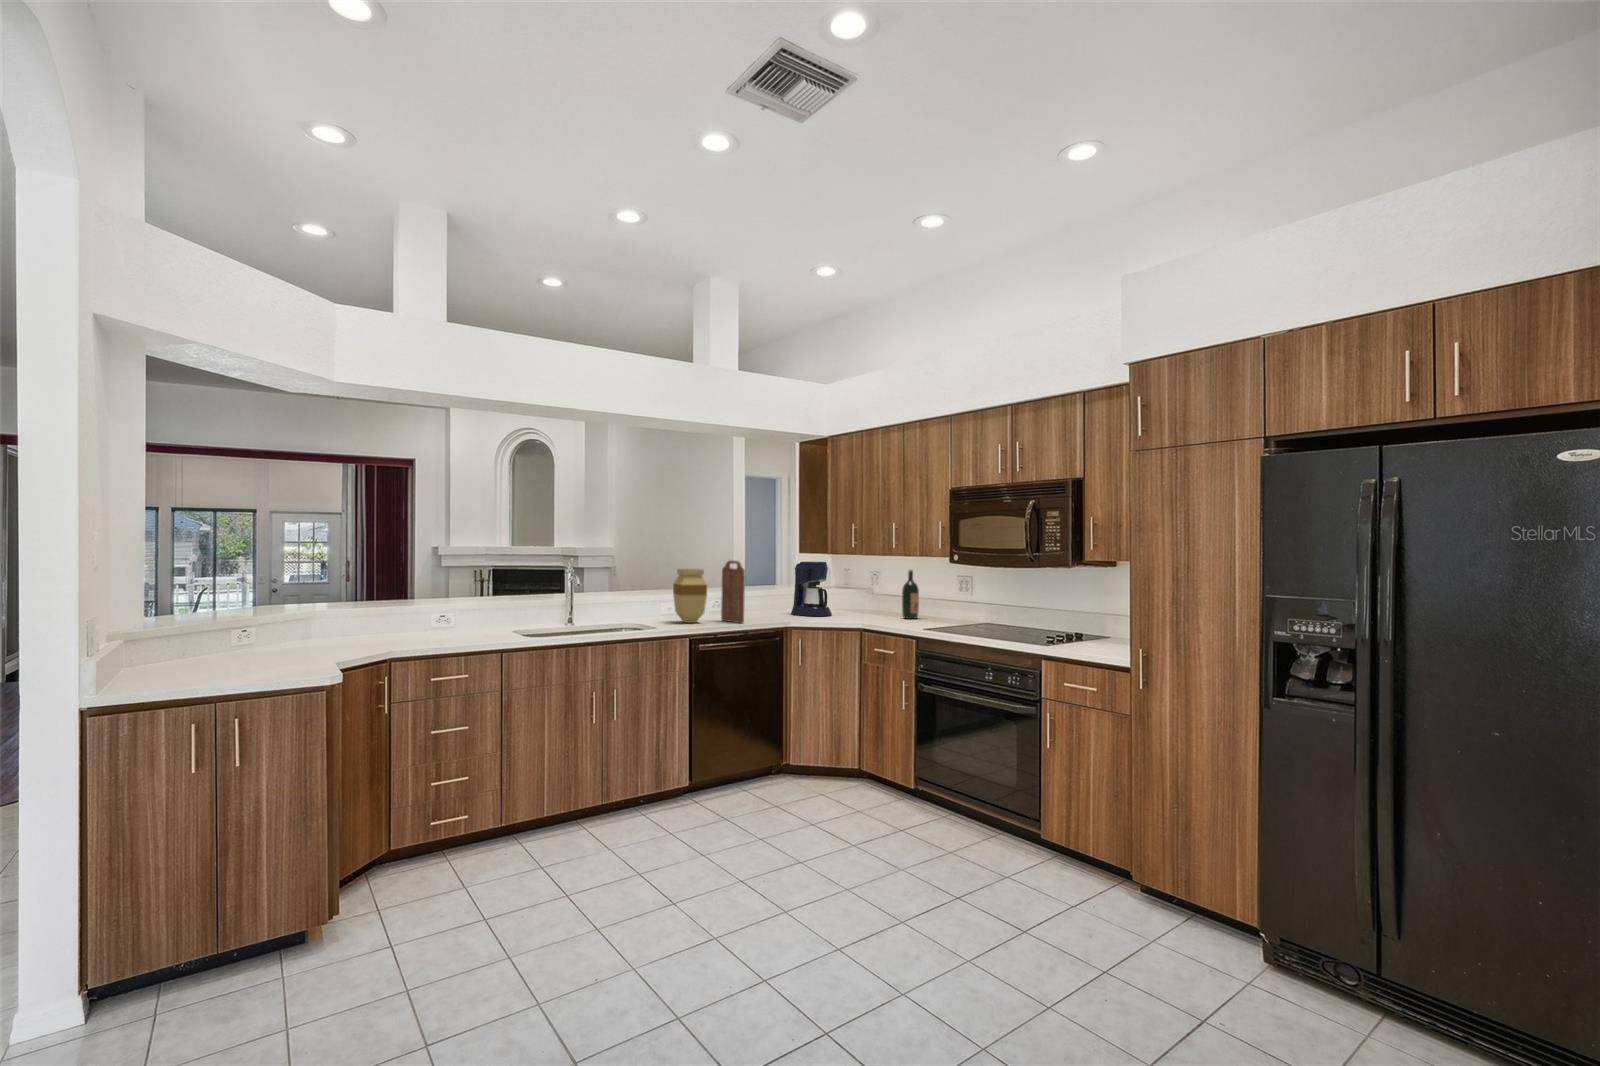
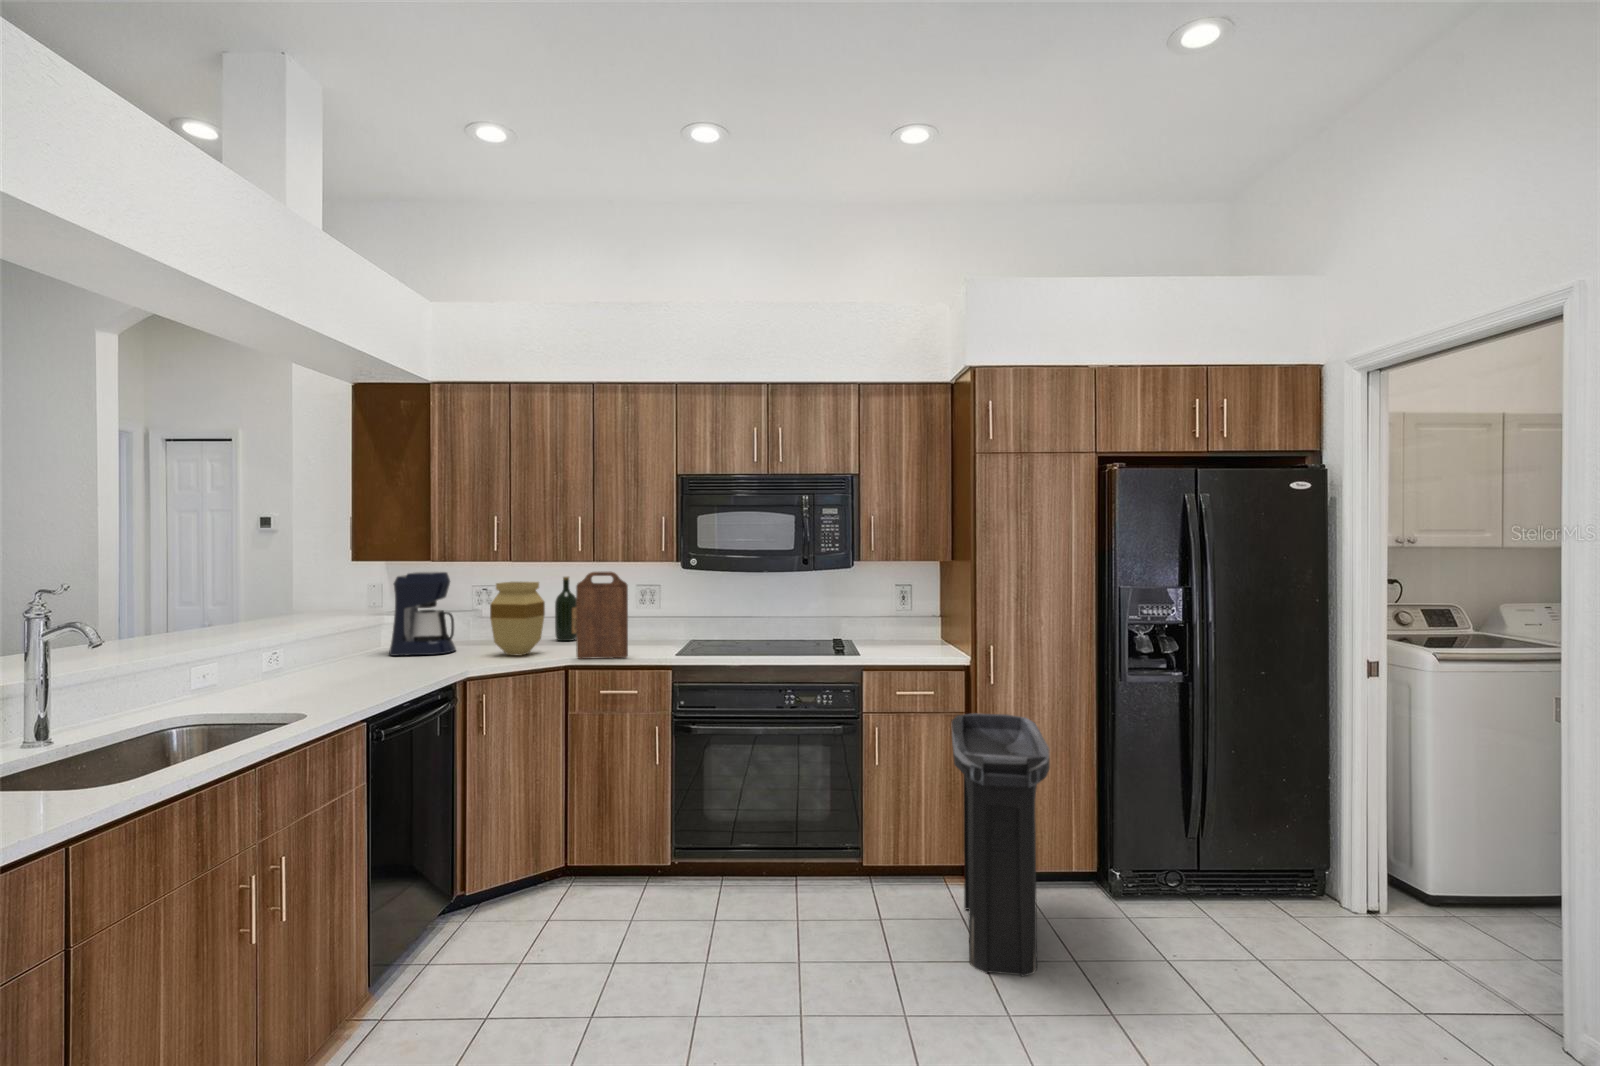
cutting board: present [721,560,745,623] -> present [576,572,628,659]
vase: present [673,569,707,623] -> present [490,582,545,656]
trash can: none [981,712,1150,950] -> present [952,713,1050,977]

